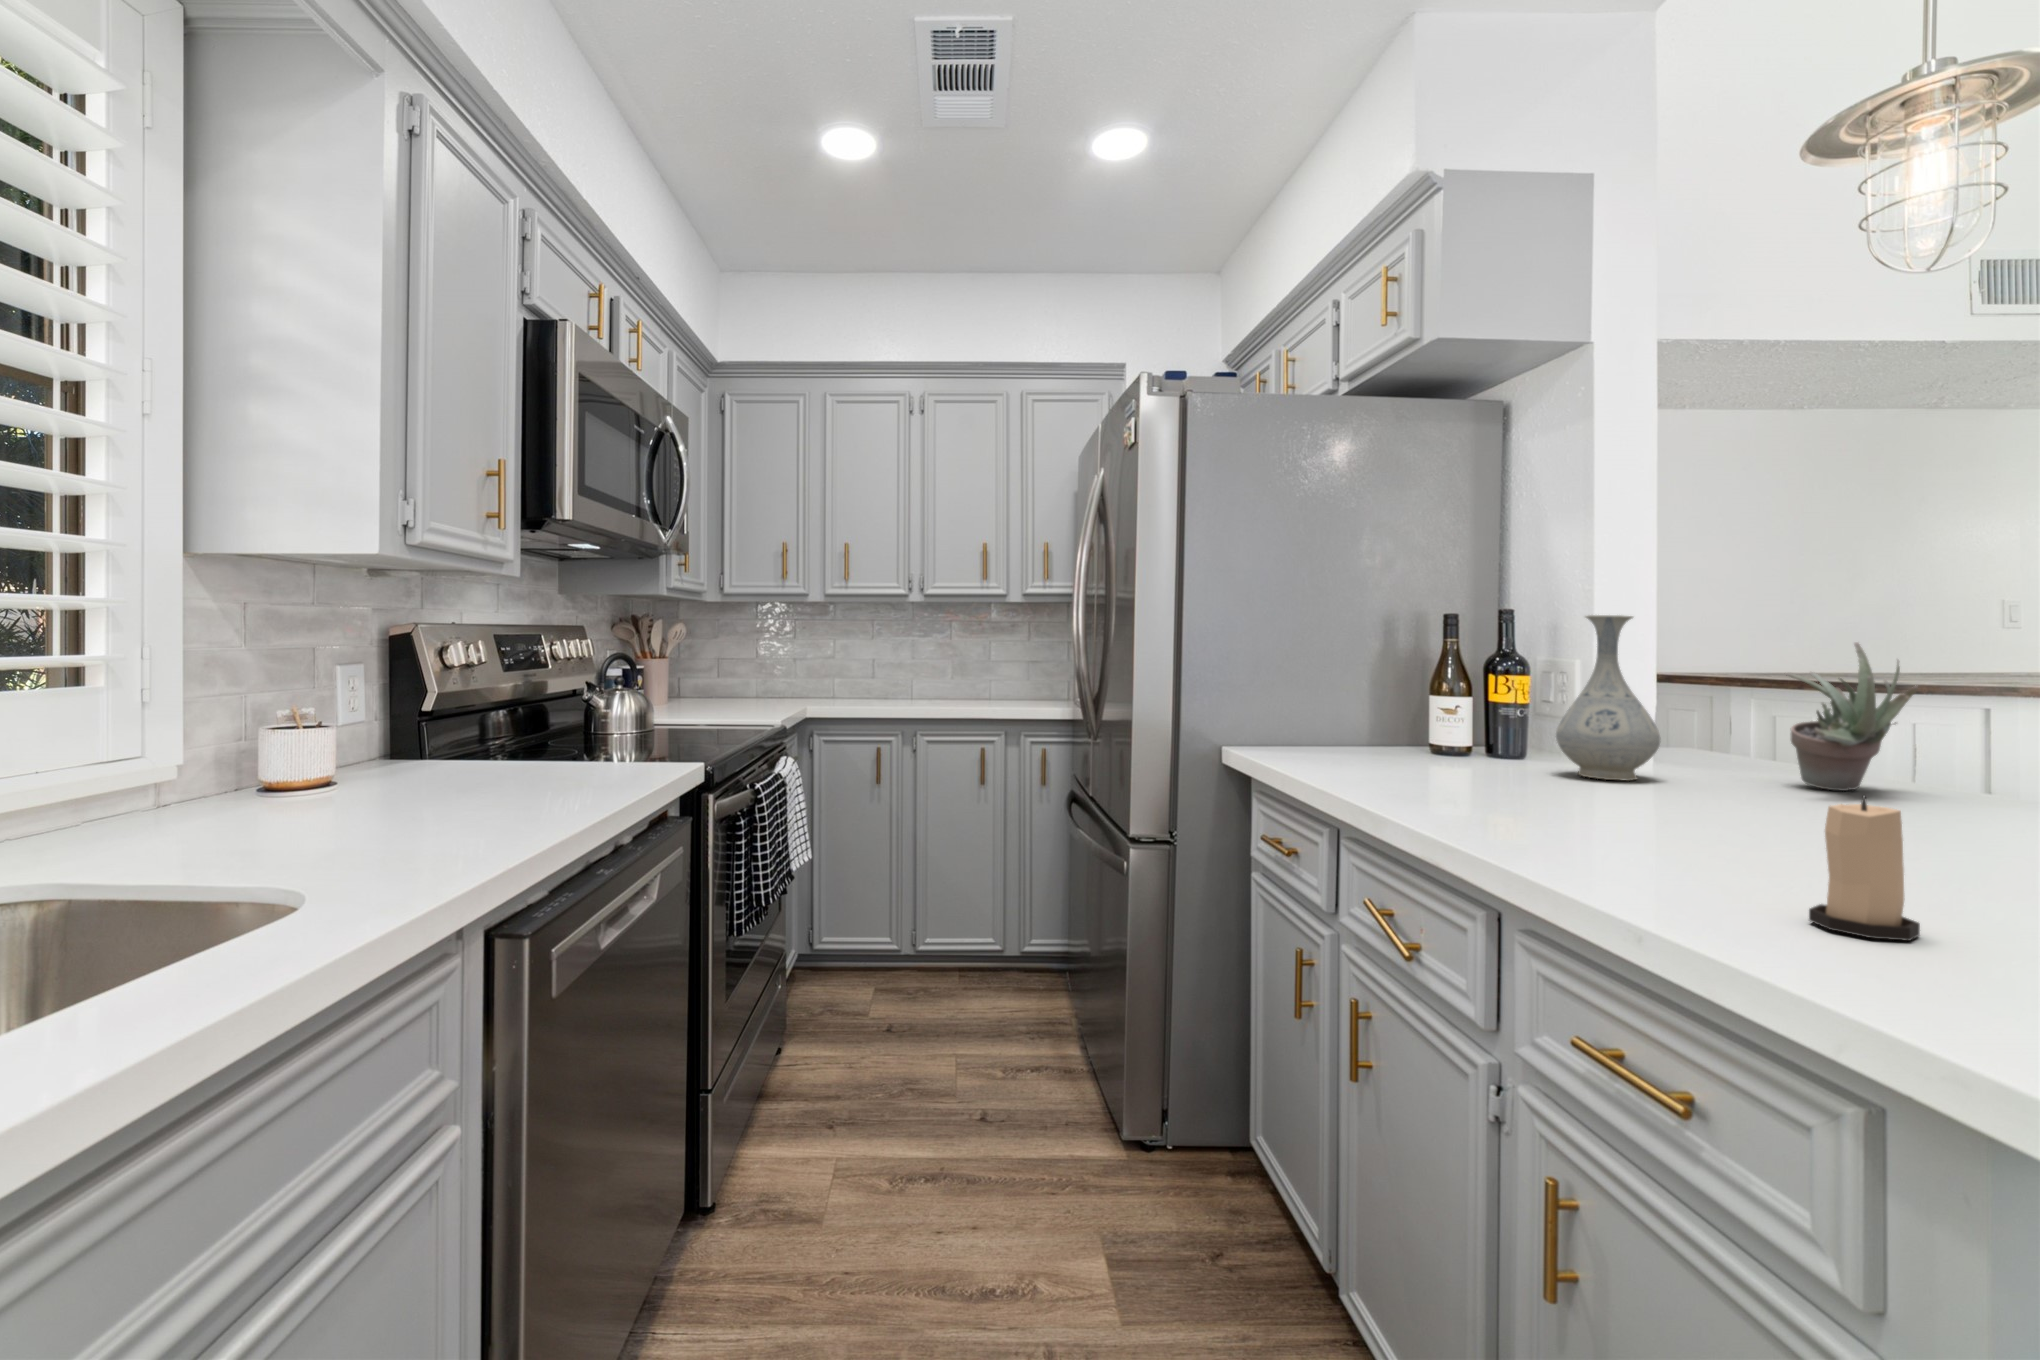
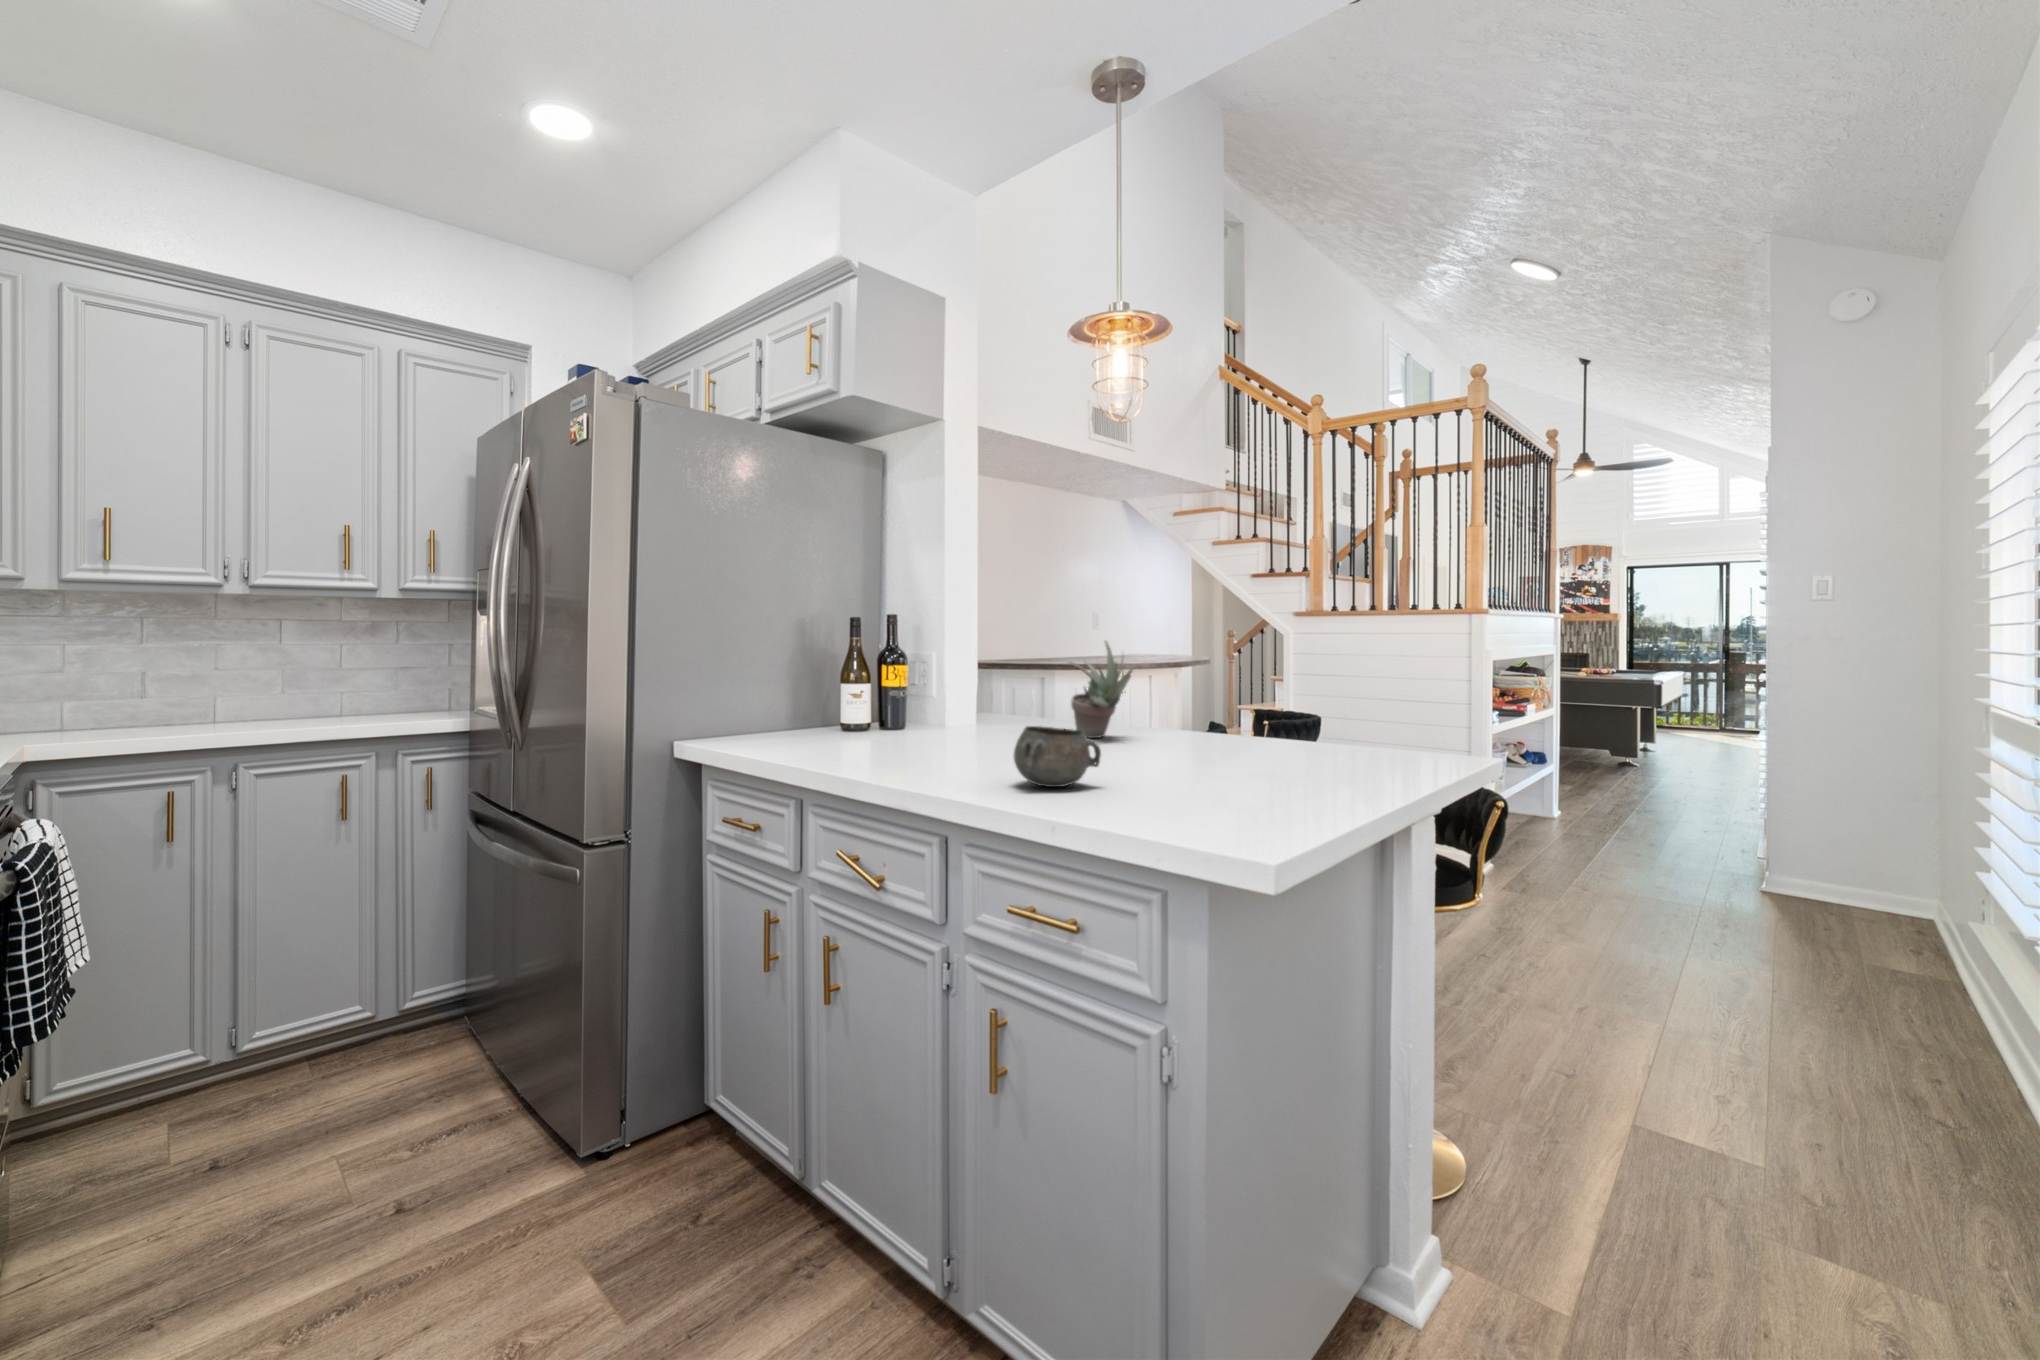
vase: present [1556,615,1660,781] -> none [939,620,1003,742]
decorative bowl: none [1596,773,1755,868] -> present [1013,726,1101,787]
candle: present [1809,796,1920,941] -> none [1143,724,1190,807]

